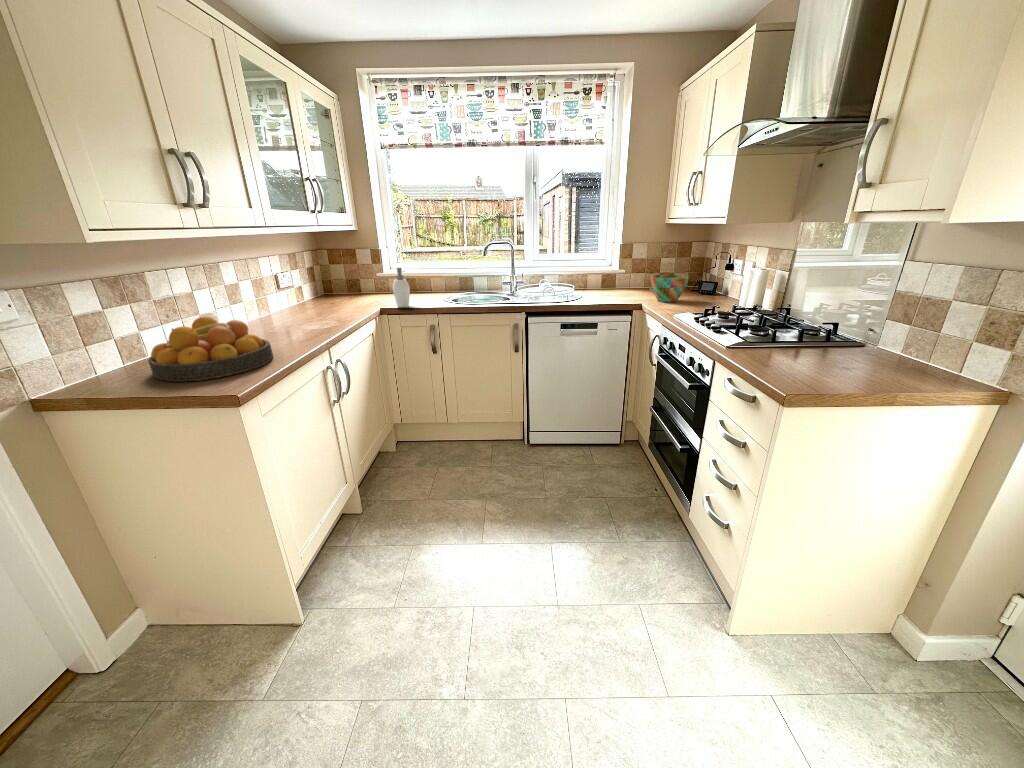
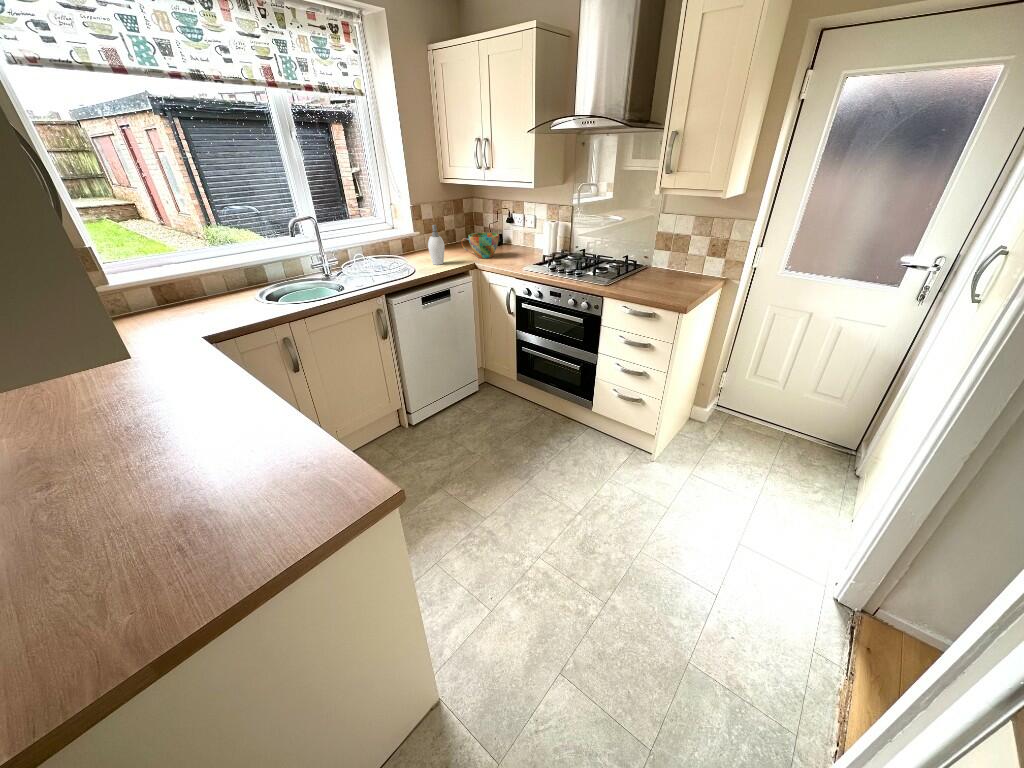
soap dispenser: present [393,268,410,307] -> present [428,225,445,265]
fruit bowl: present [148,317,273,381] -> none [31,406,281,560]

